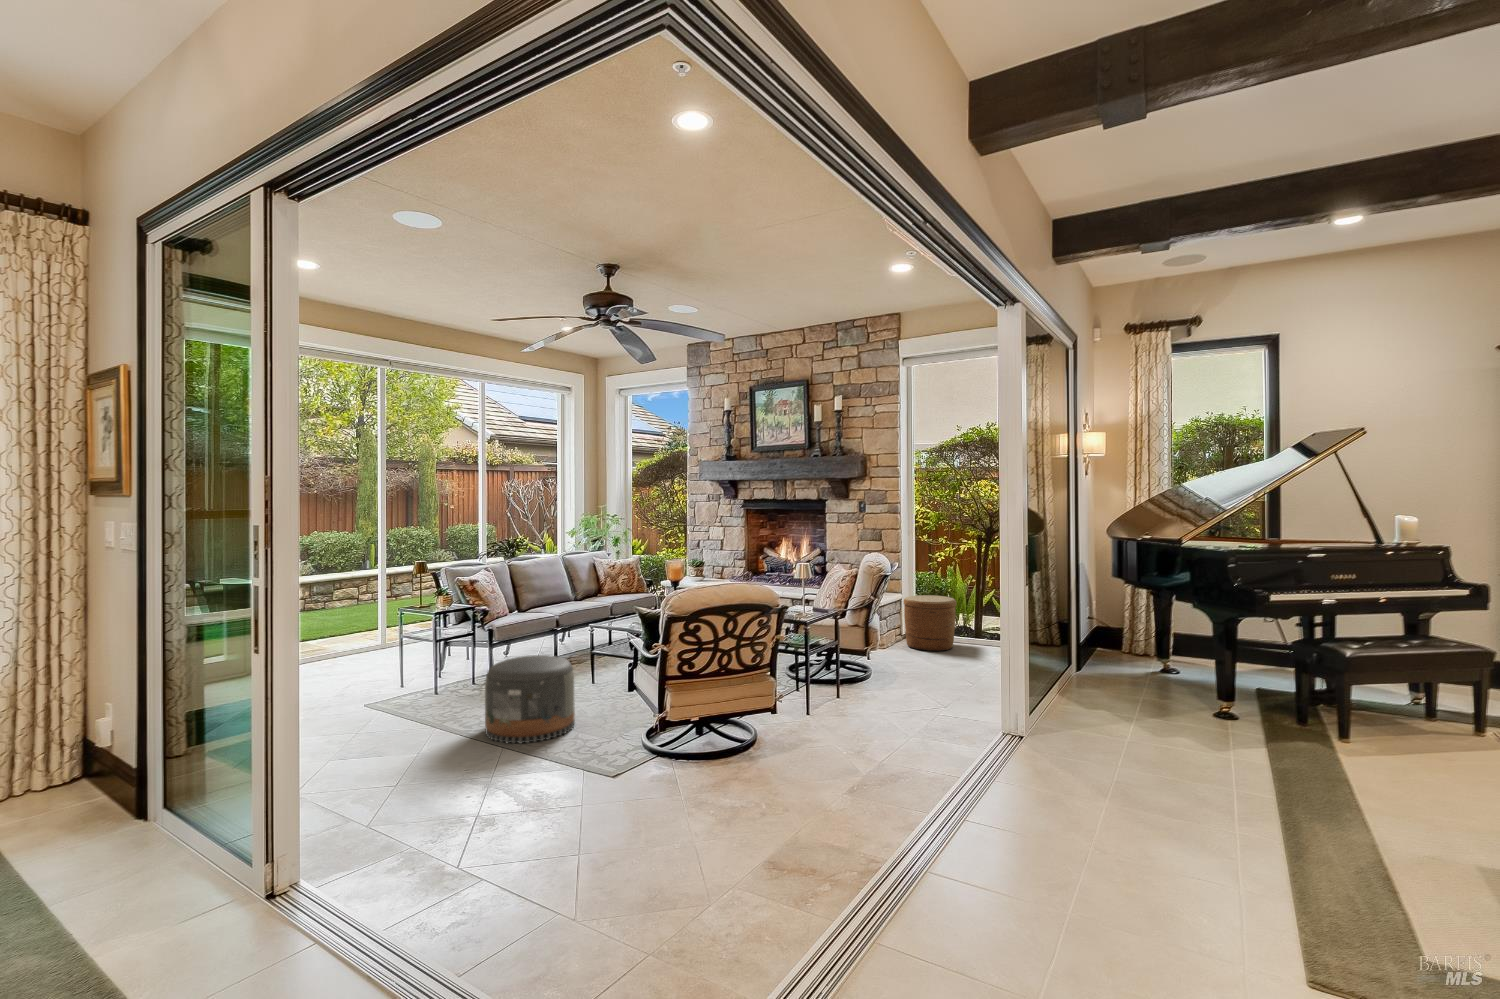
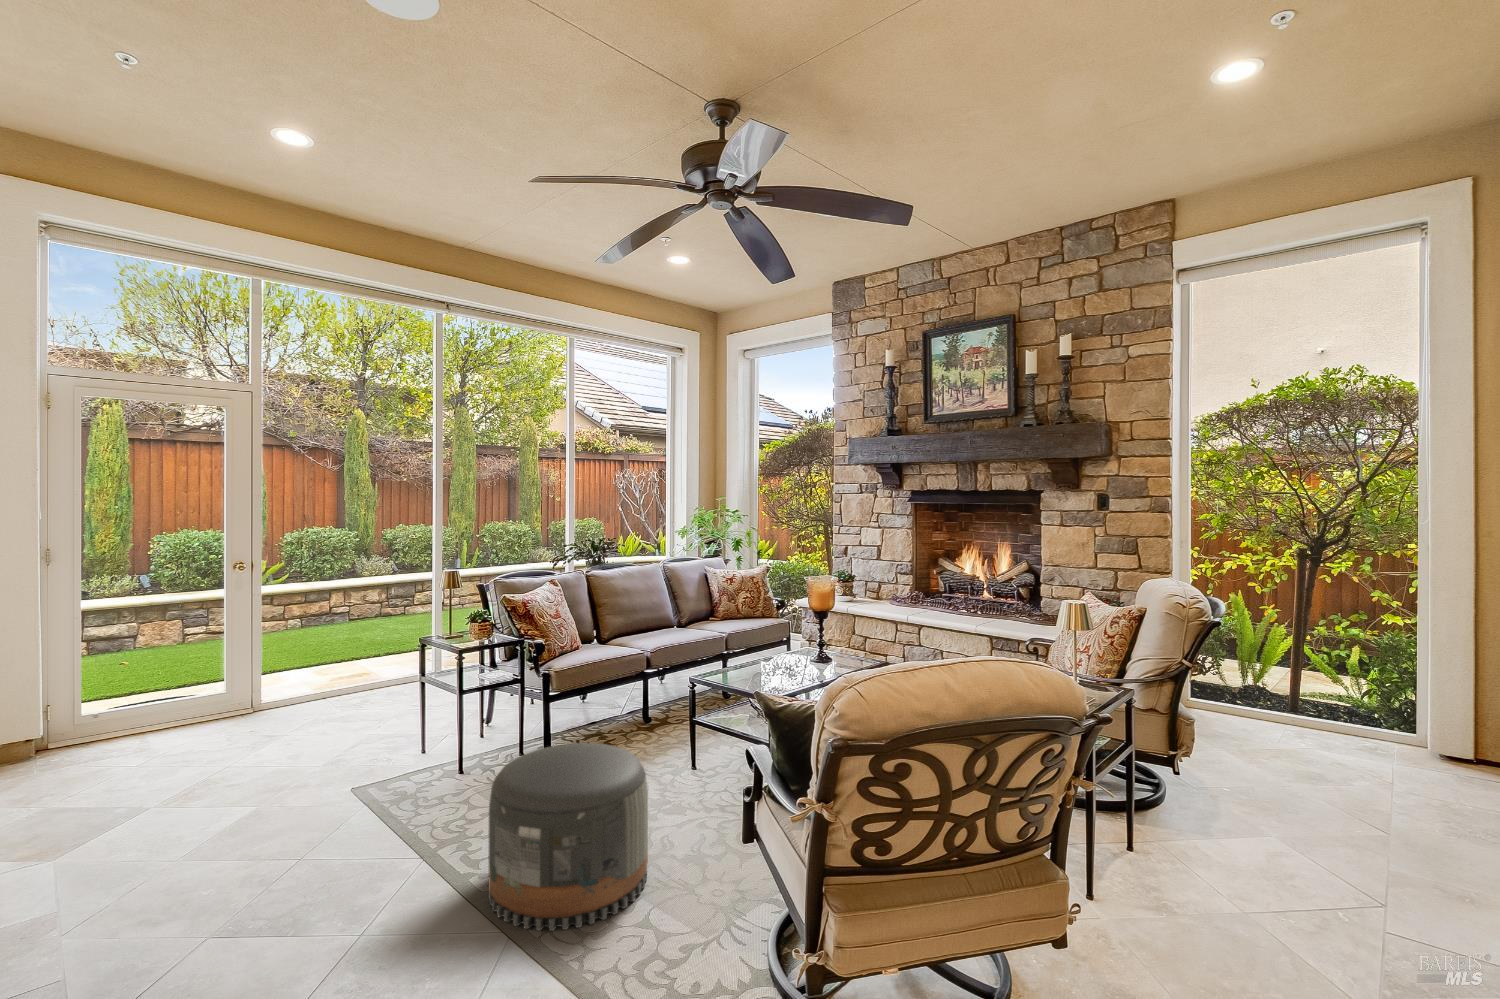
woven basket: present [904,595,956,651] -> none [1182,642,1283,741]

